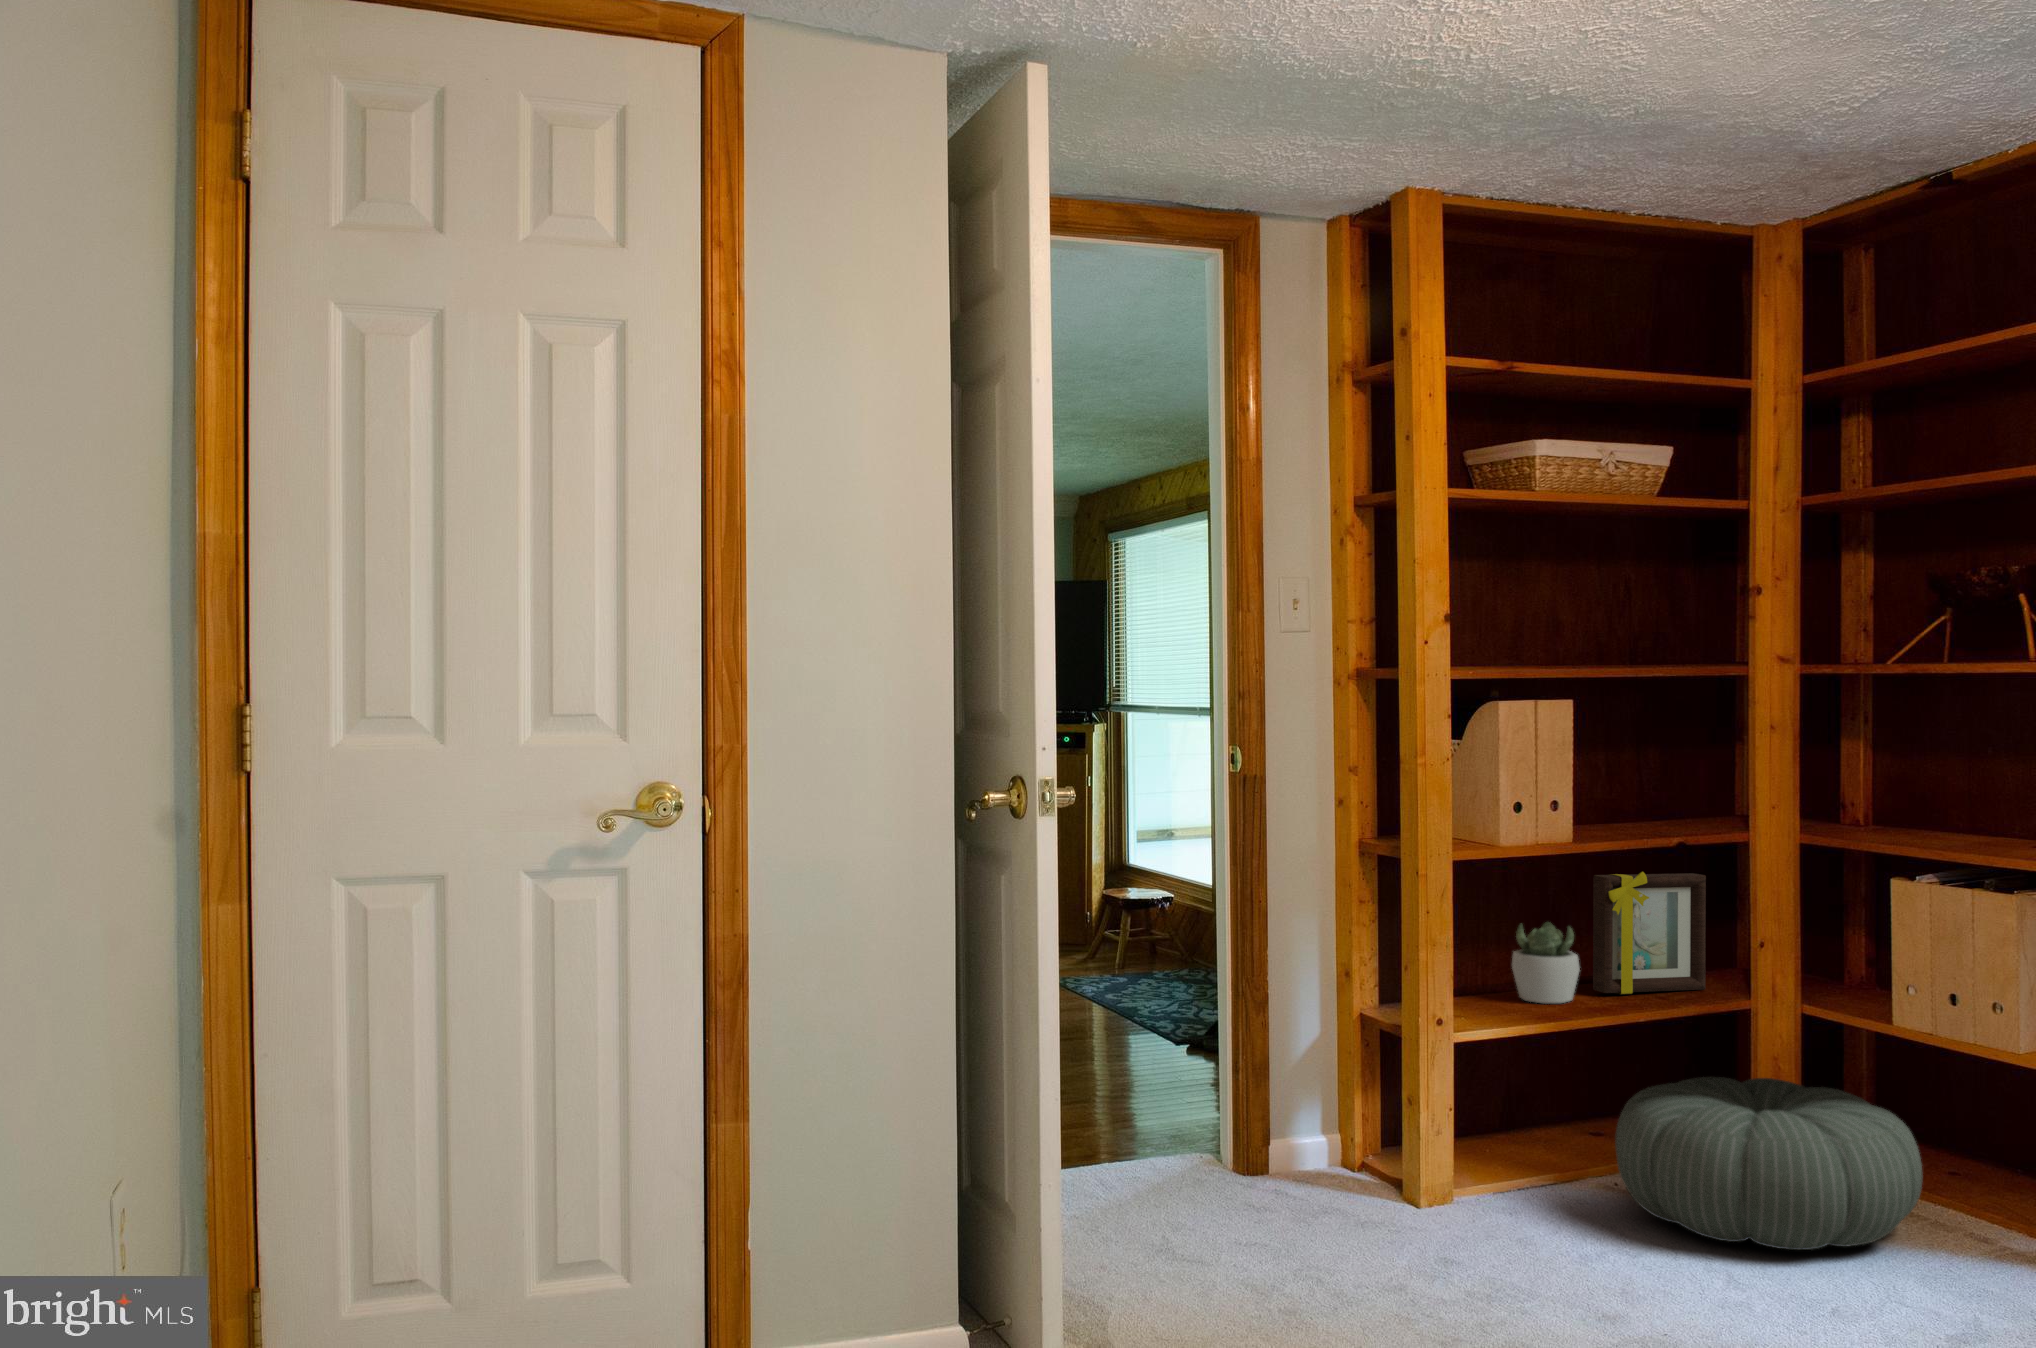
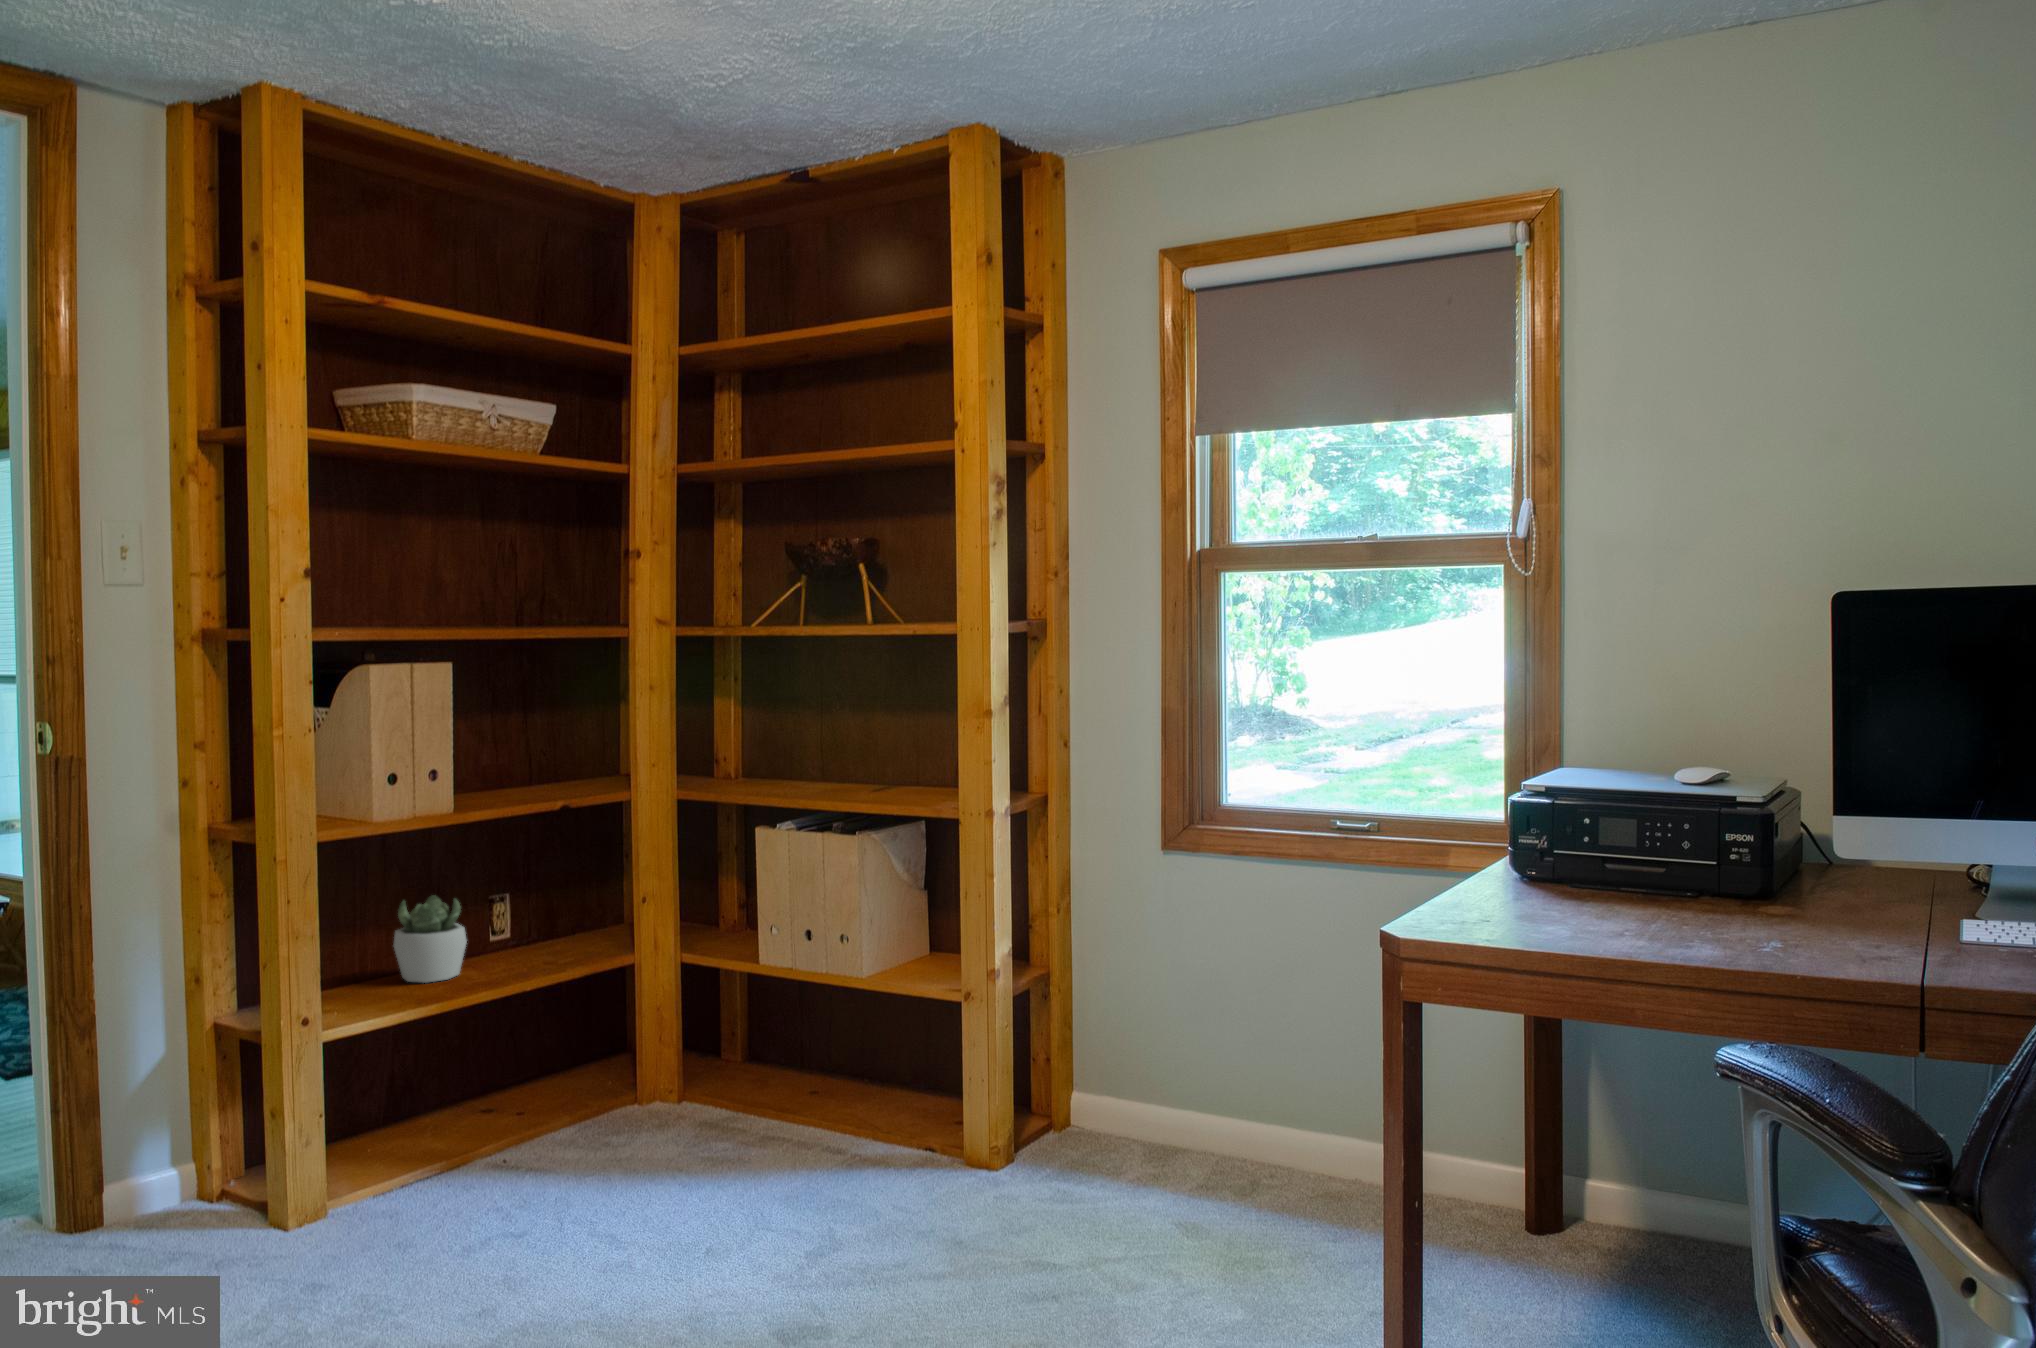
picture frame: present [1593,872,1706,994] -> none [481,831,593,962]
pouf: present [1615,1077,1923,1250] -> none [503,1029,786,1205]

